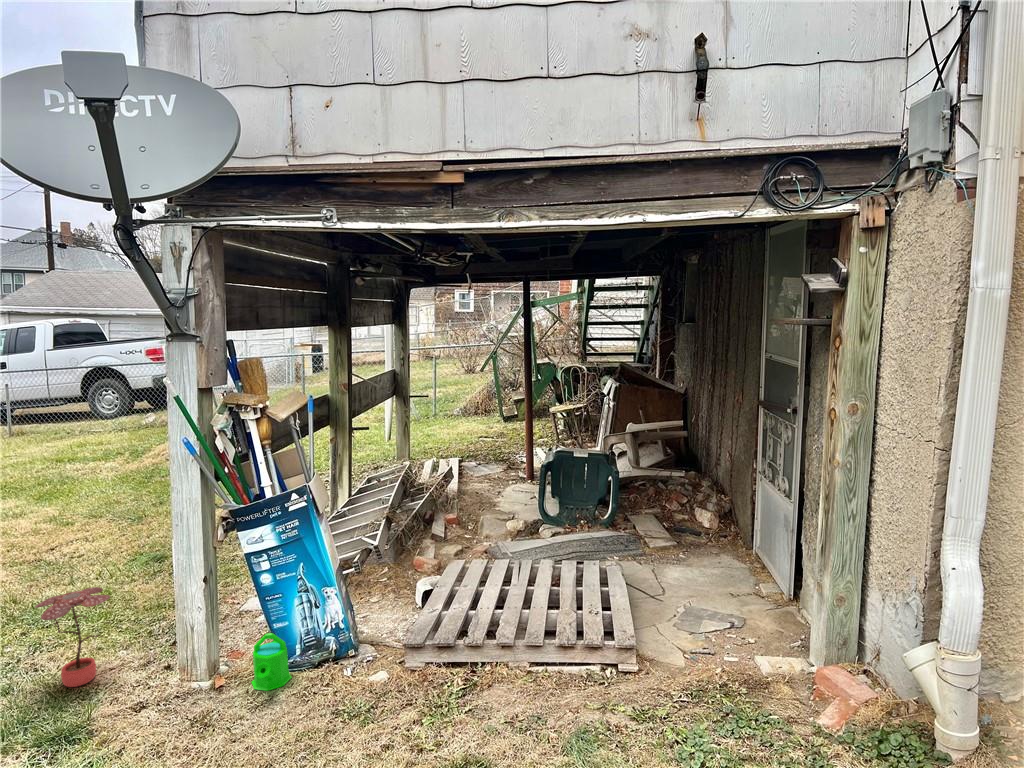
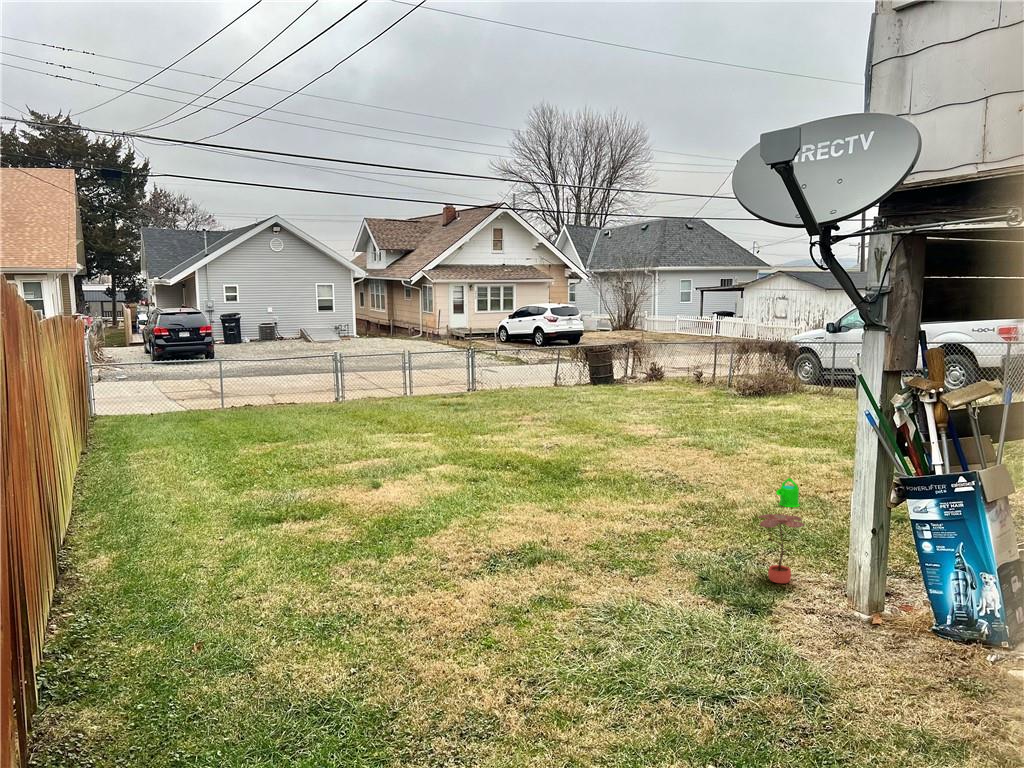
watering can: present [252,633,292,691] -> present [776,478,800,507]

